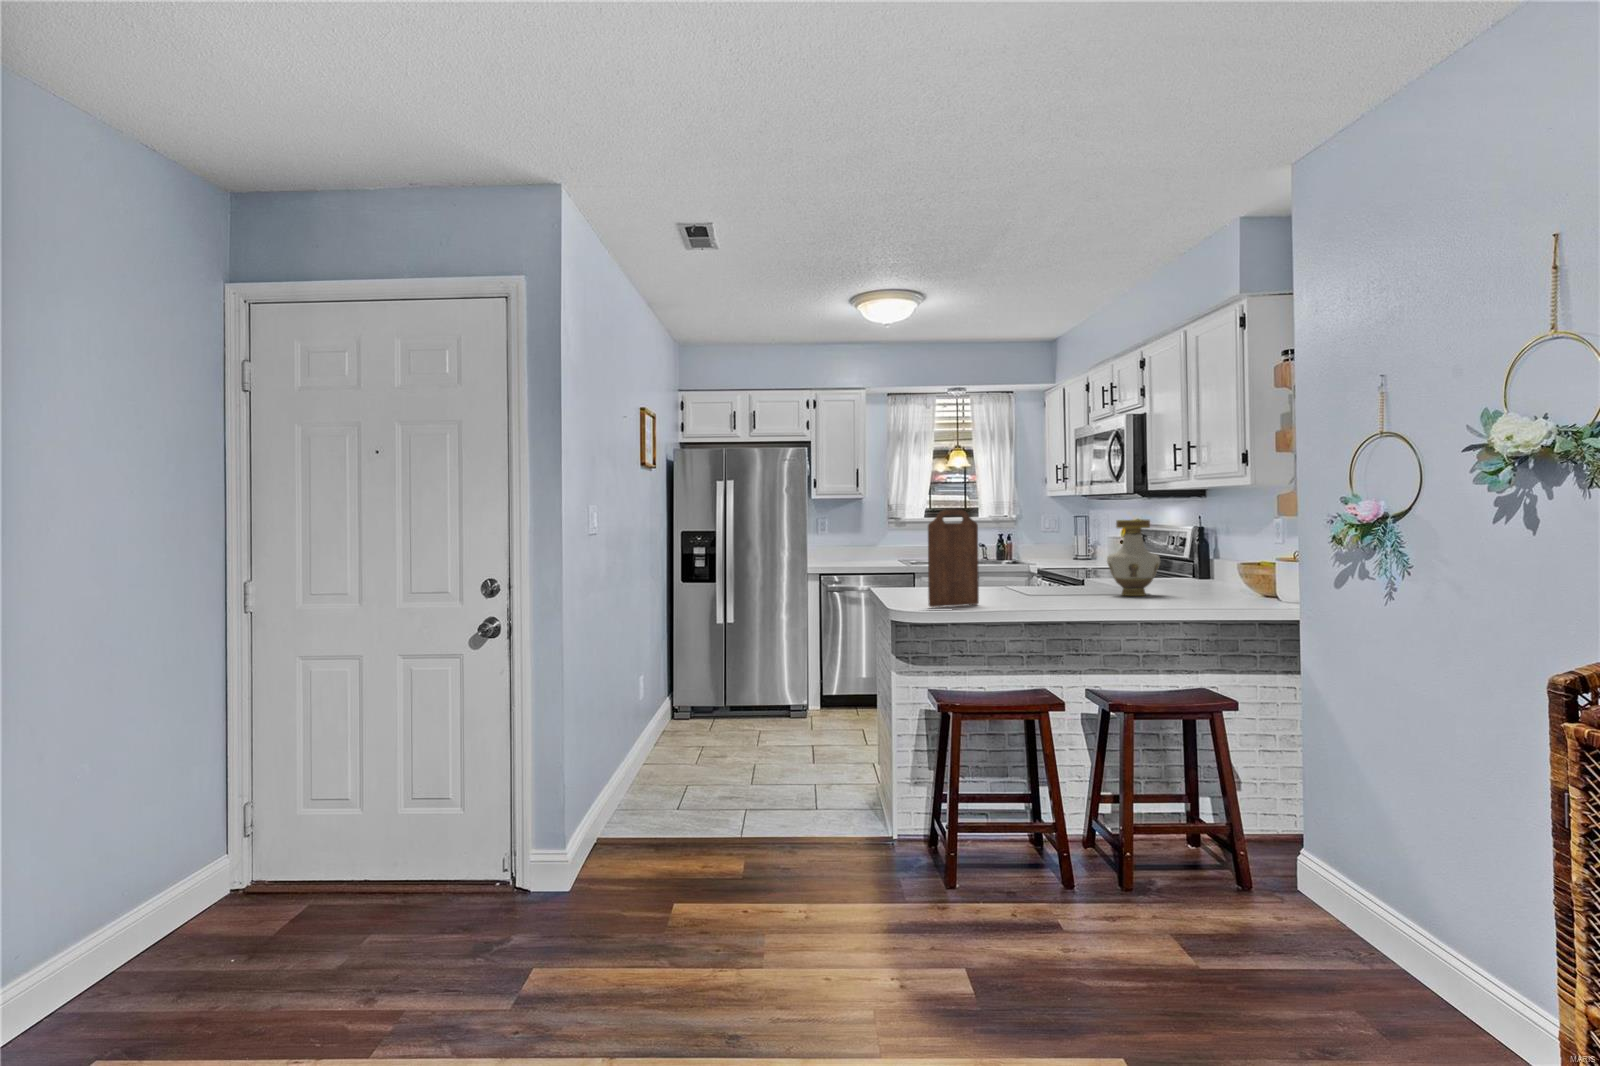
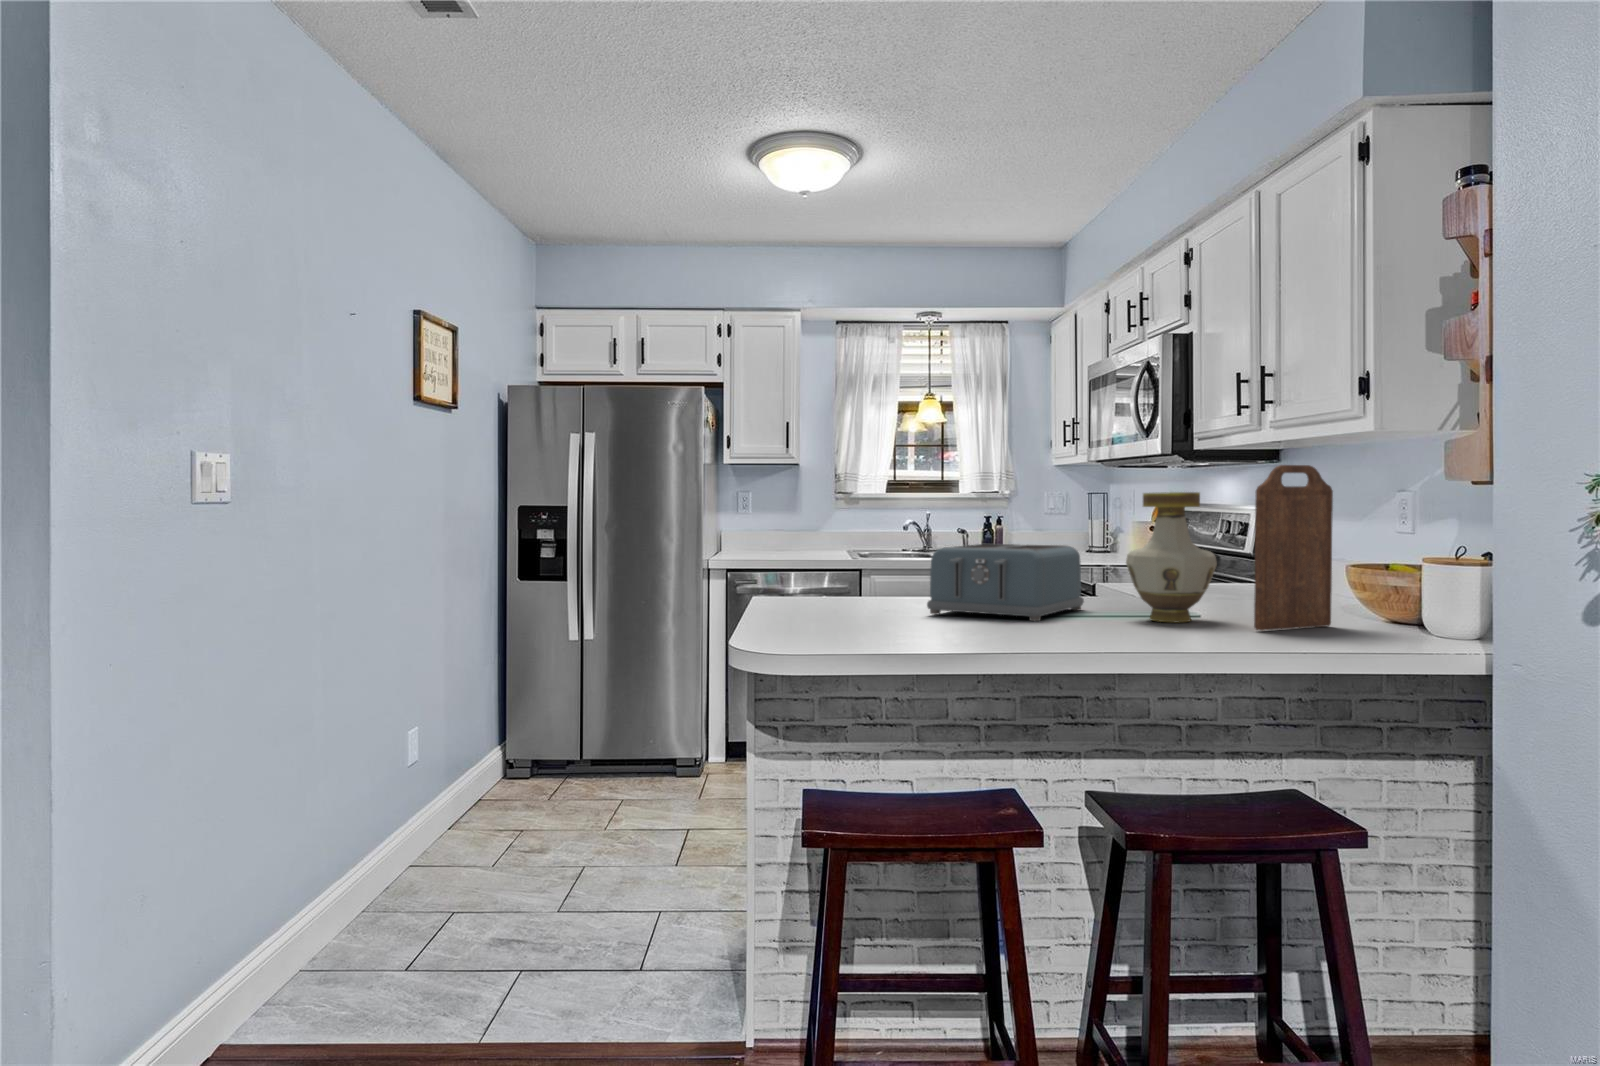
cutting board: present [928,510,979,607] -> present [1254,465,1333,631]
toaster: none [985,551,1080,597] -> present [927,544,1084,621]

